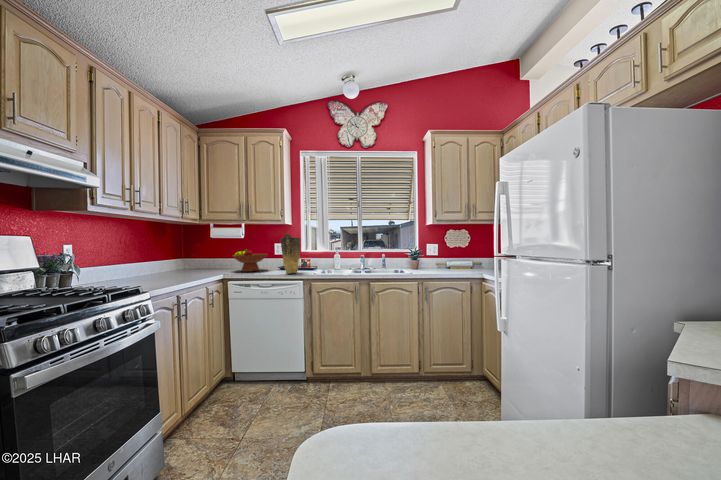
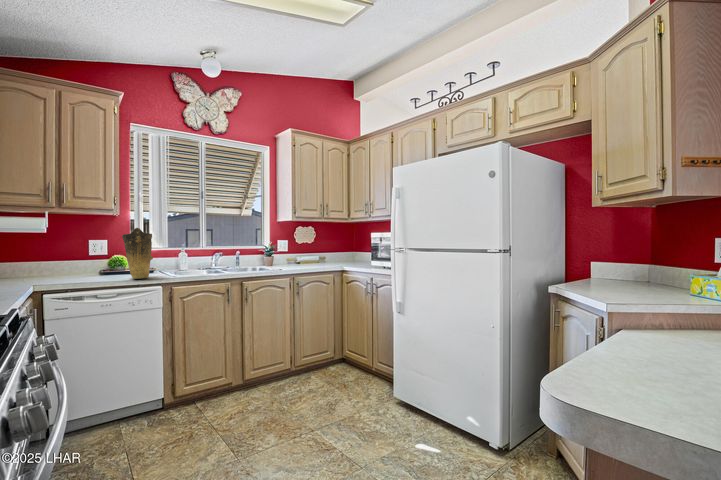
fruit bowl: present [232,249,267,272] -> none [25,248,89,281]

